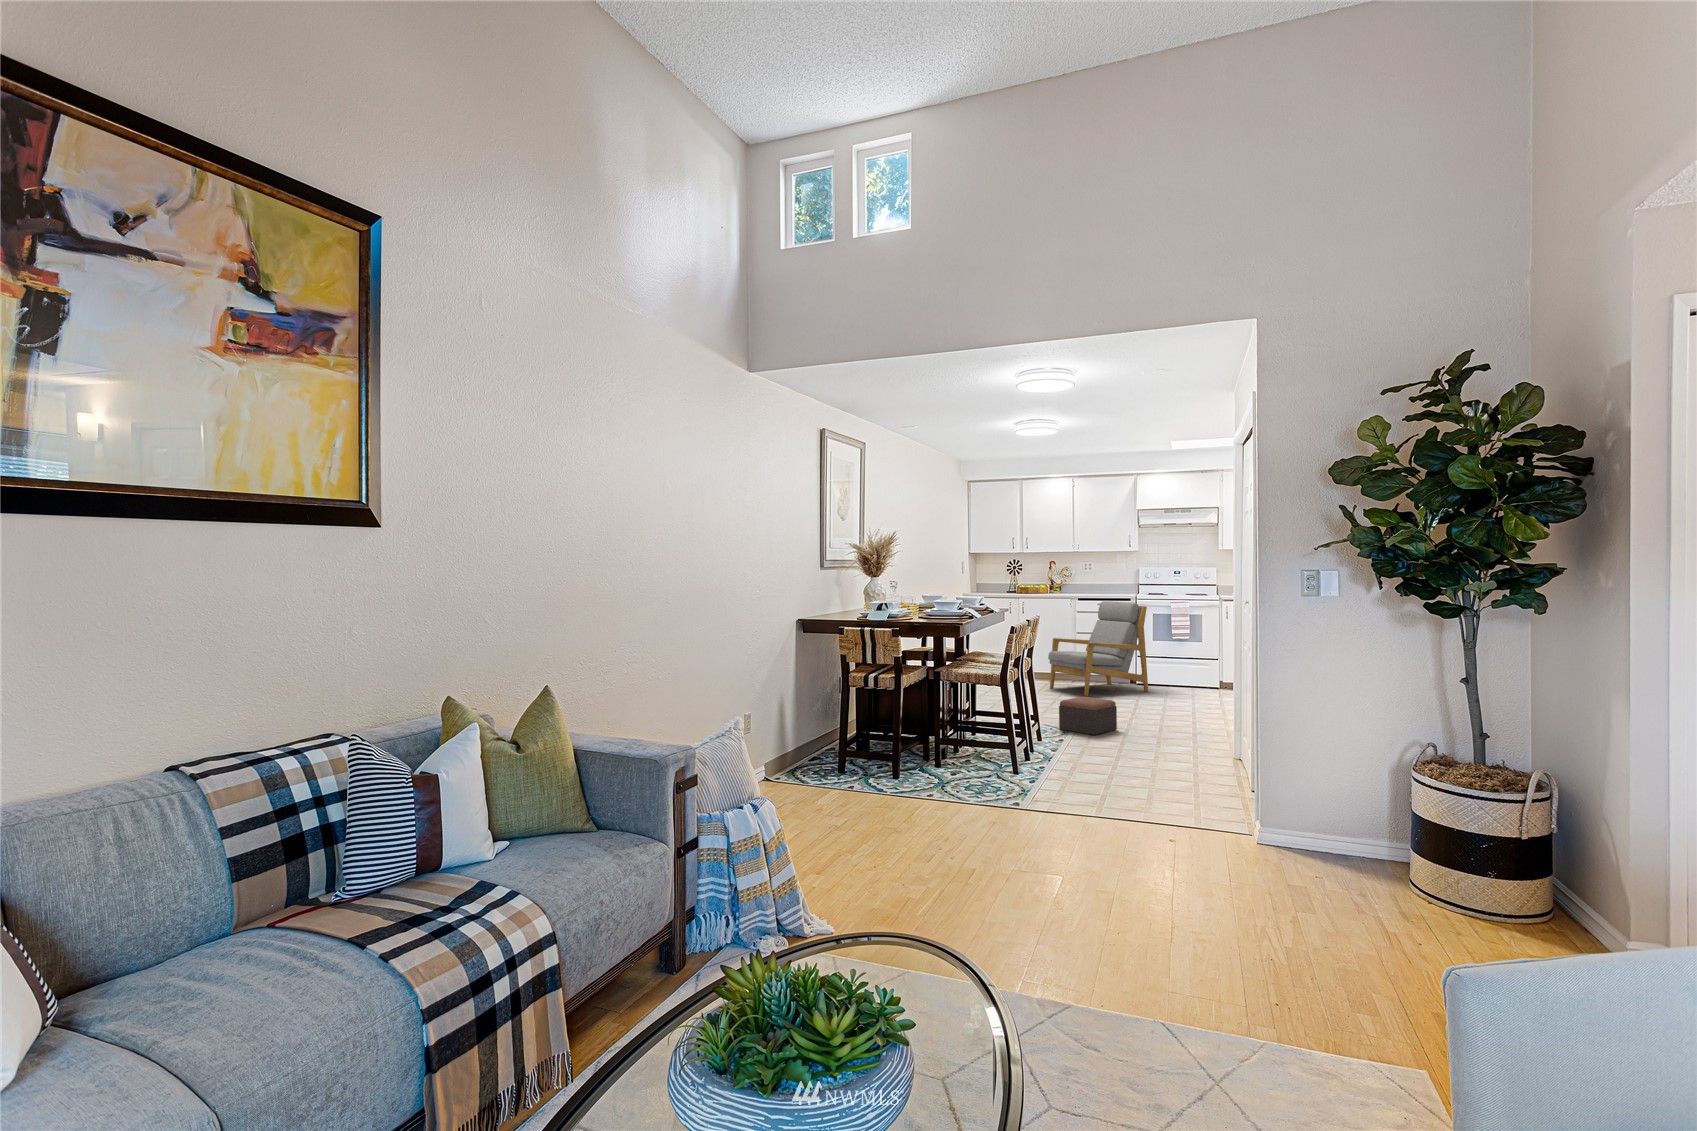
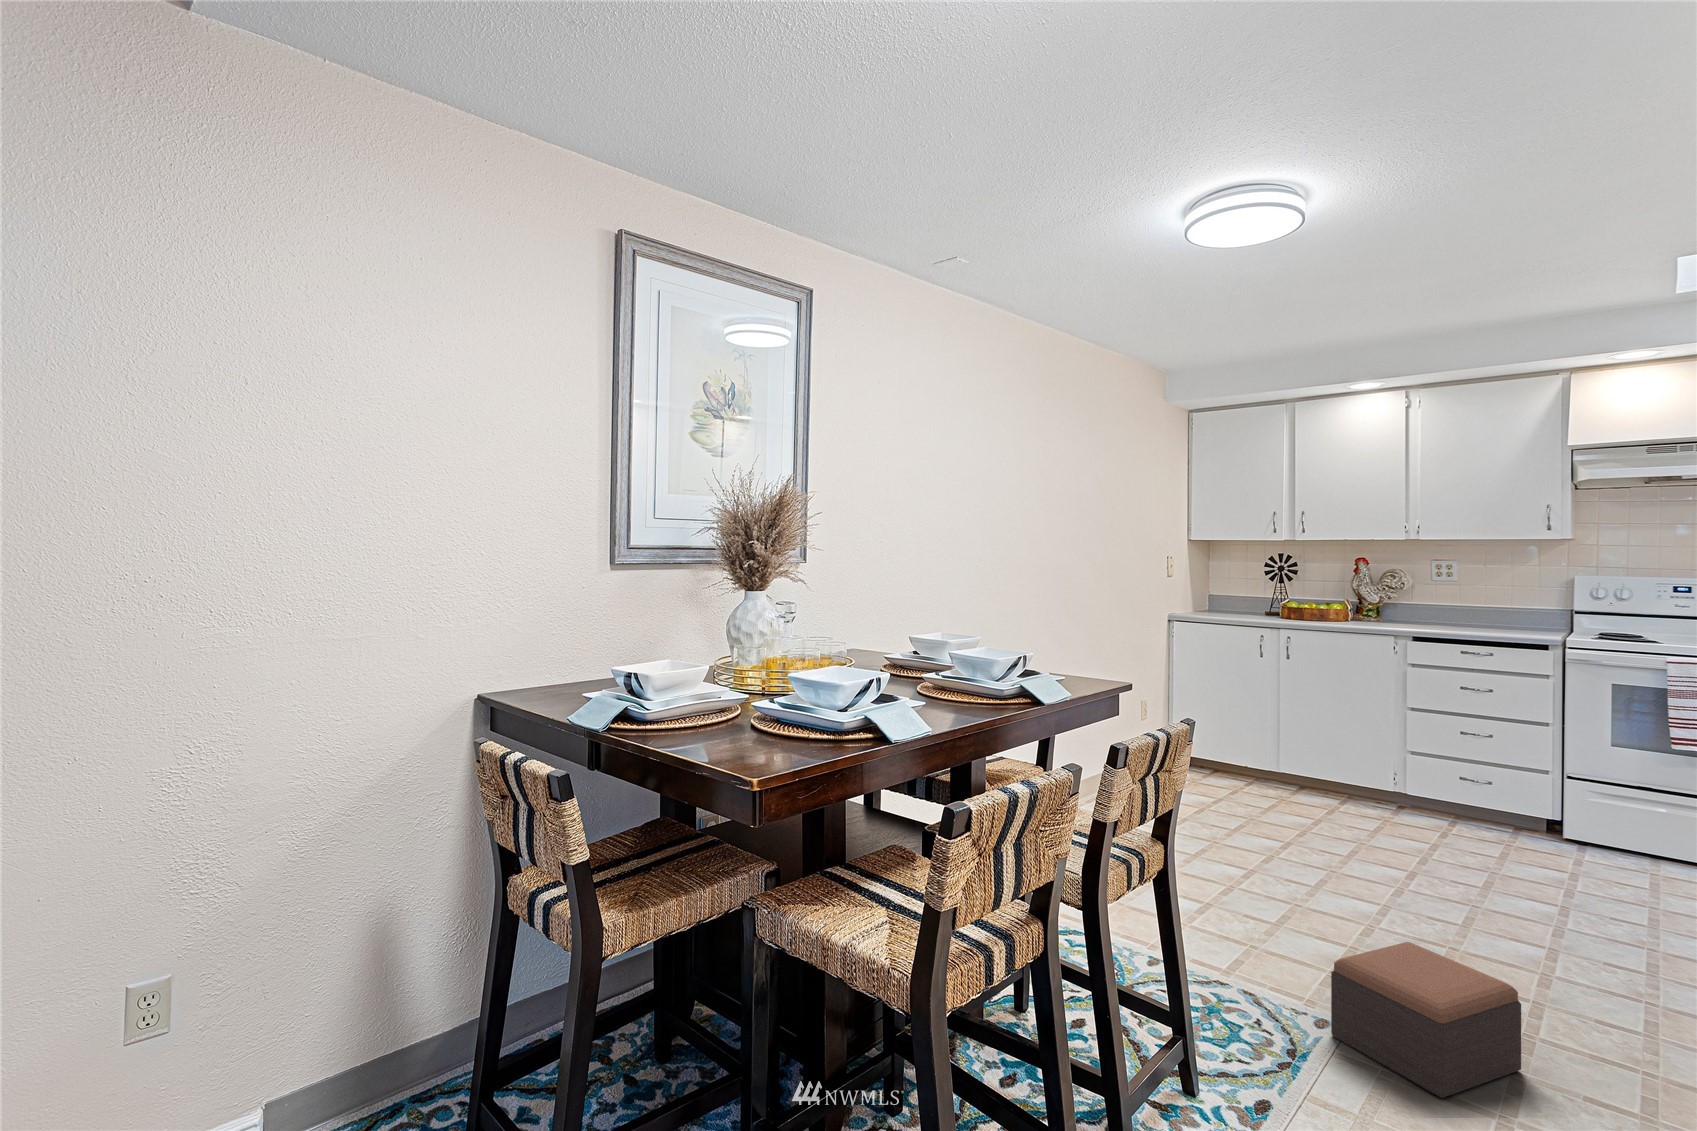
armchair: present [1048,601,1148,696] -> none [1338,648,1599,873]

